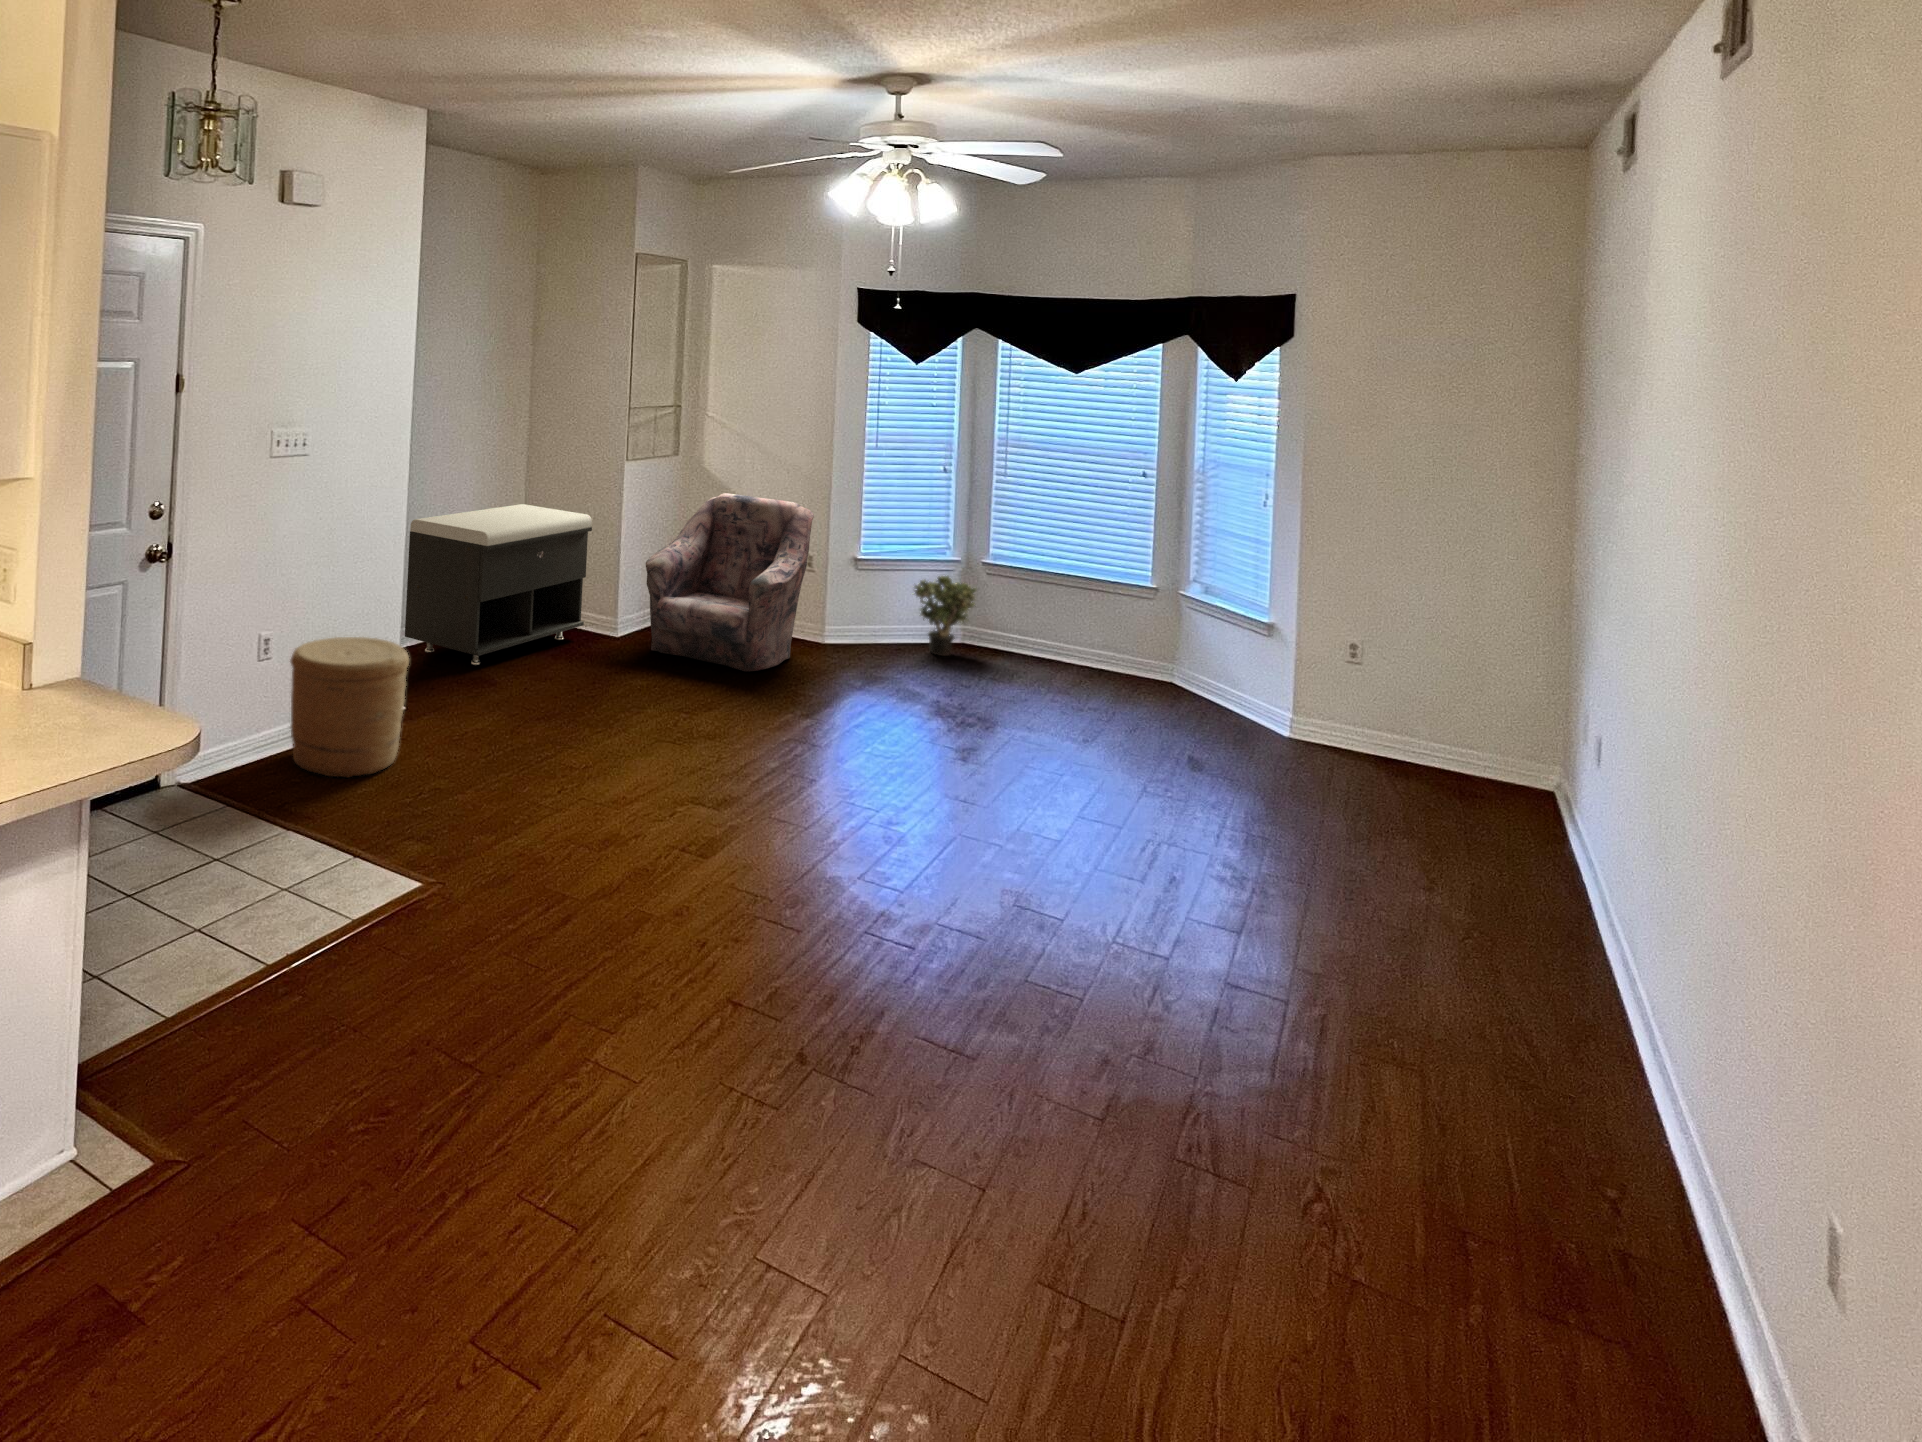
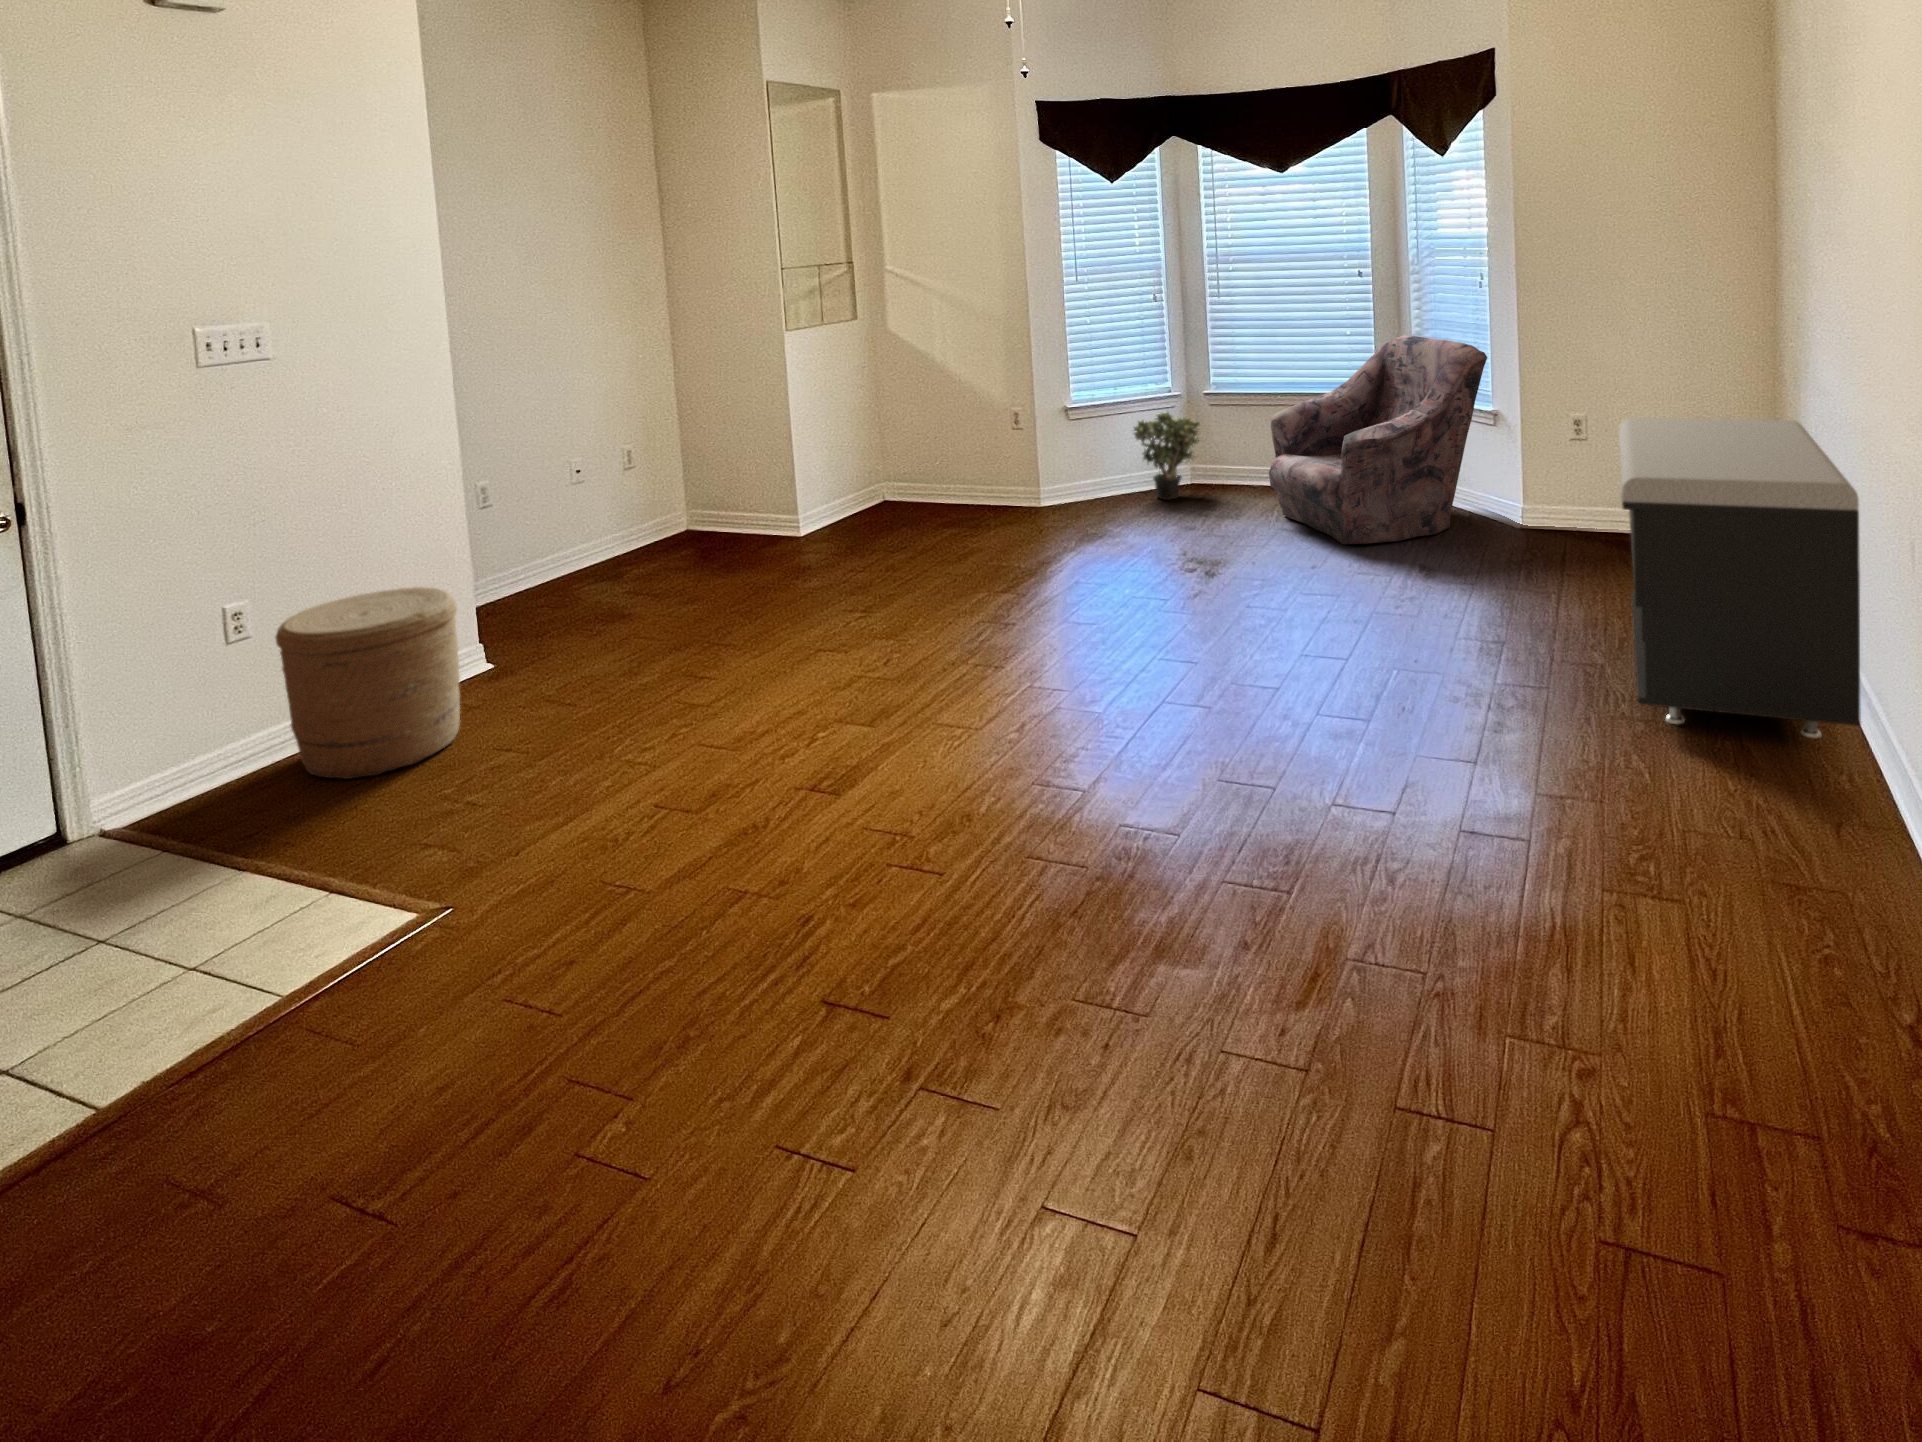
armchair: present [646,493,814,672] -> present [1269,335,1487,544]
storage bench: present [405,504,592,665] -> present [1619,418,1861,739]

